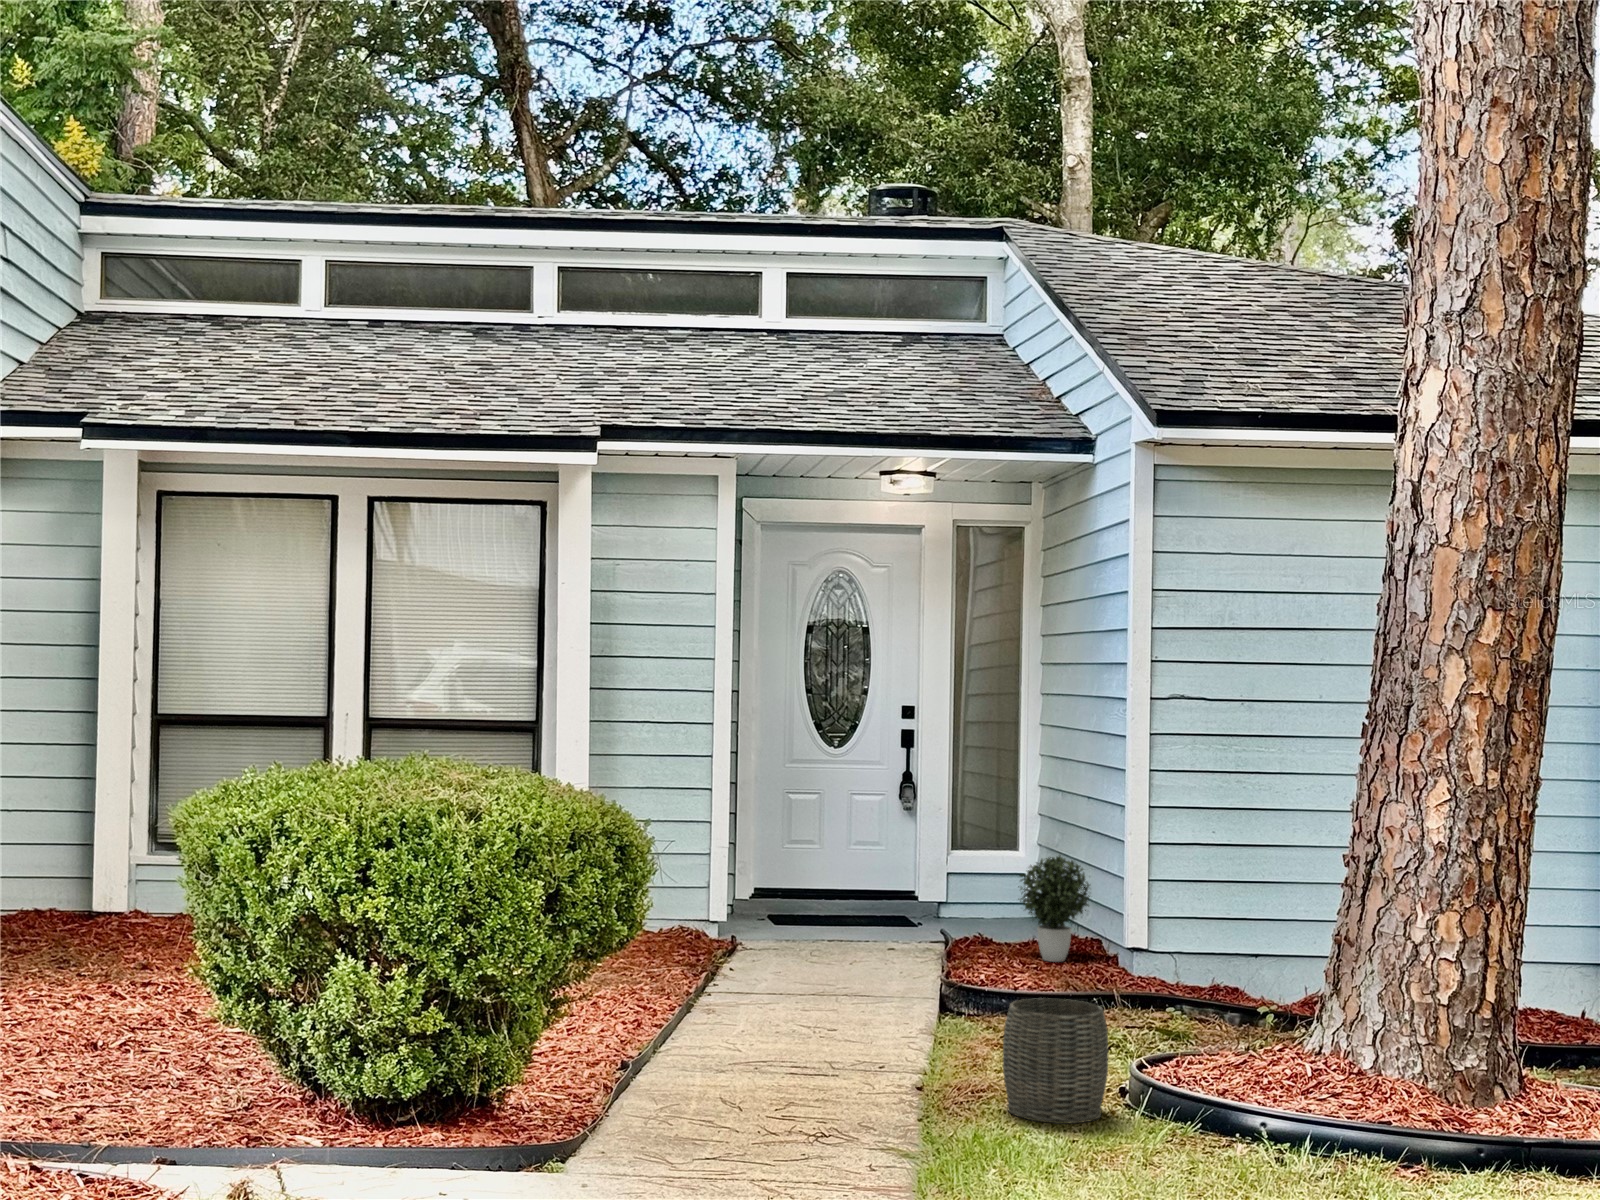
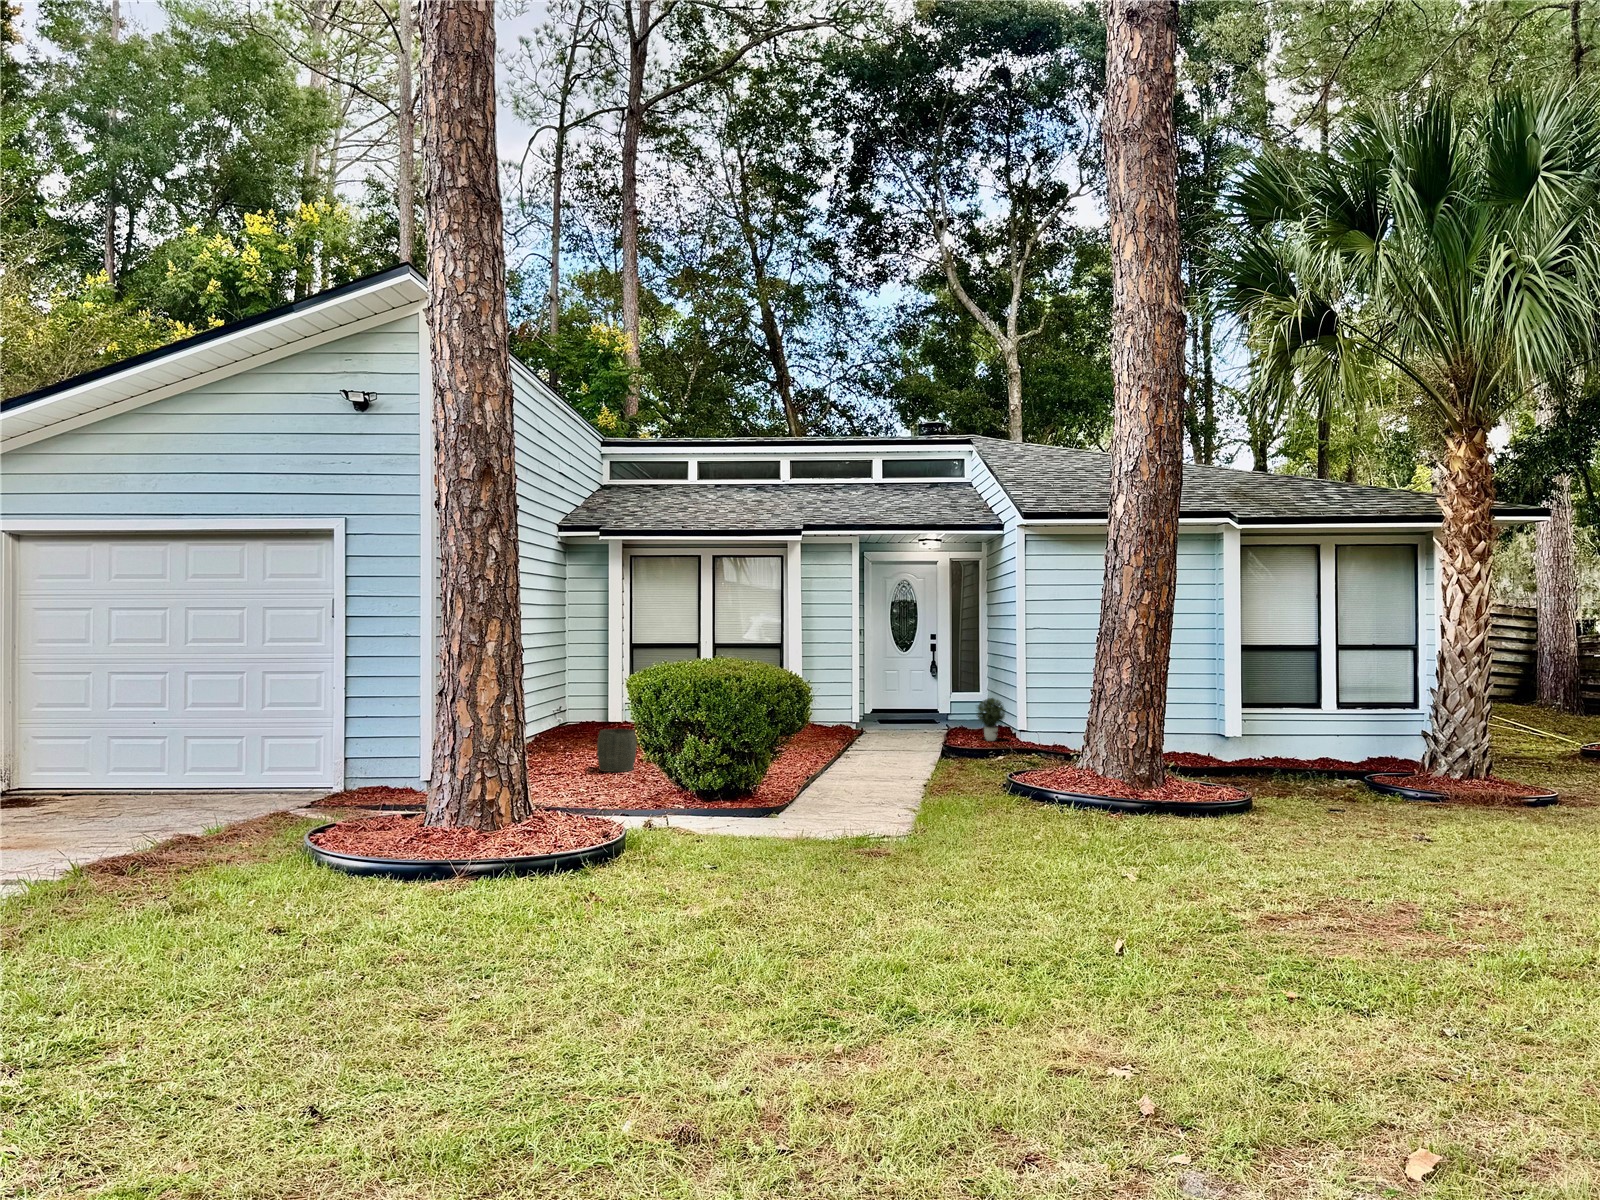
woven basket: present [1003,998,1109,1124] -> present [597,729,637,772]

